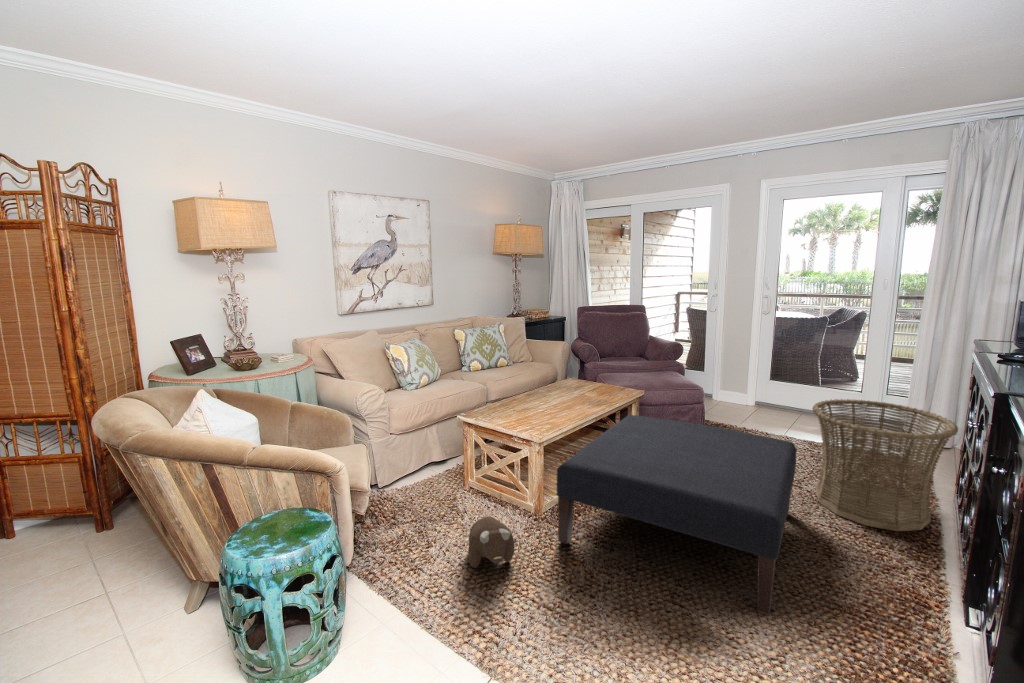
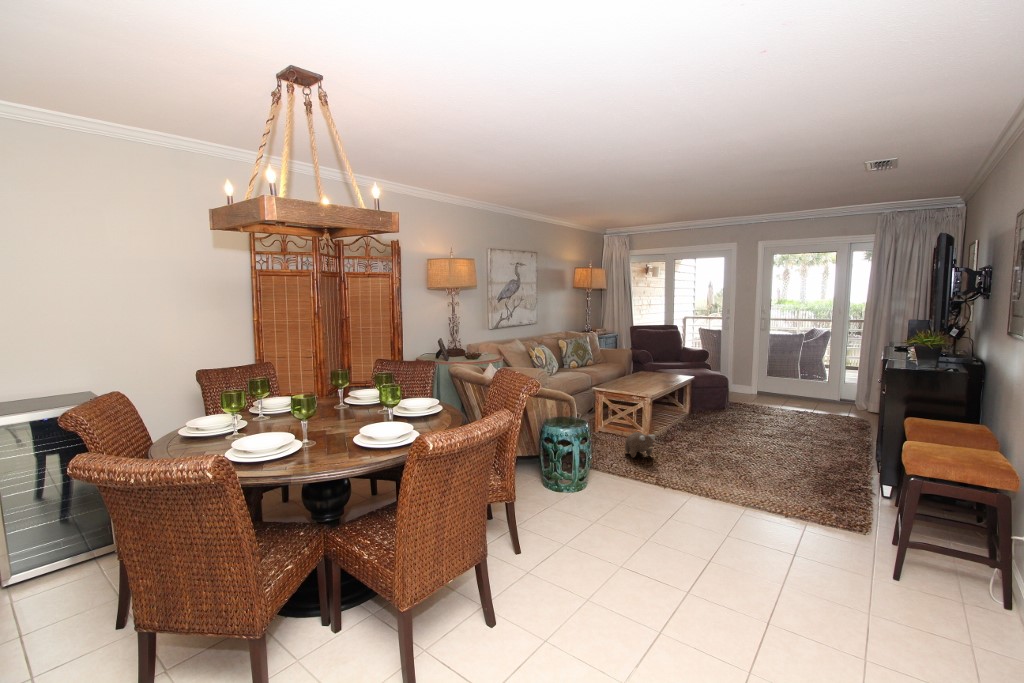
basket: present [813,399,958,531] -> none [802,376,880,443]
ottoman: present [556,415,797,615] -> none [671,387,796,468]

